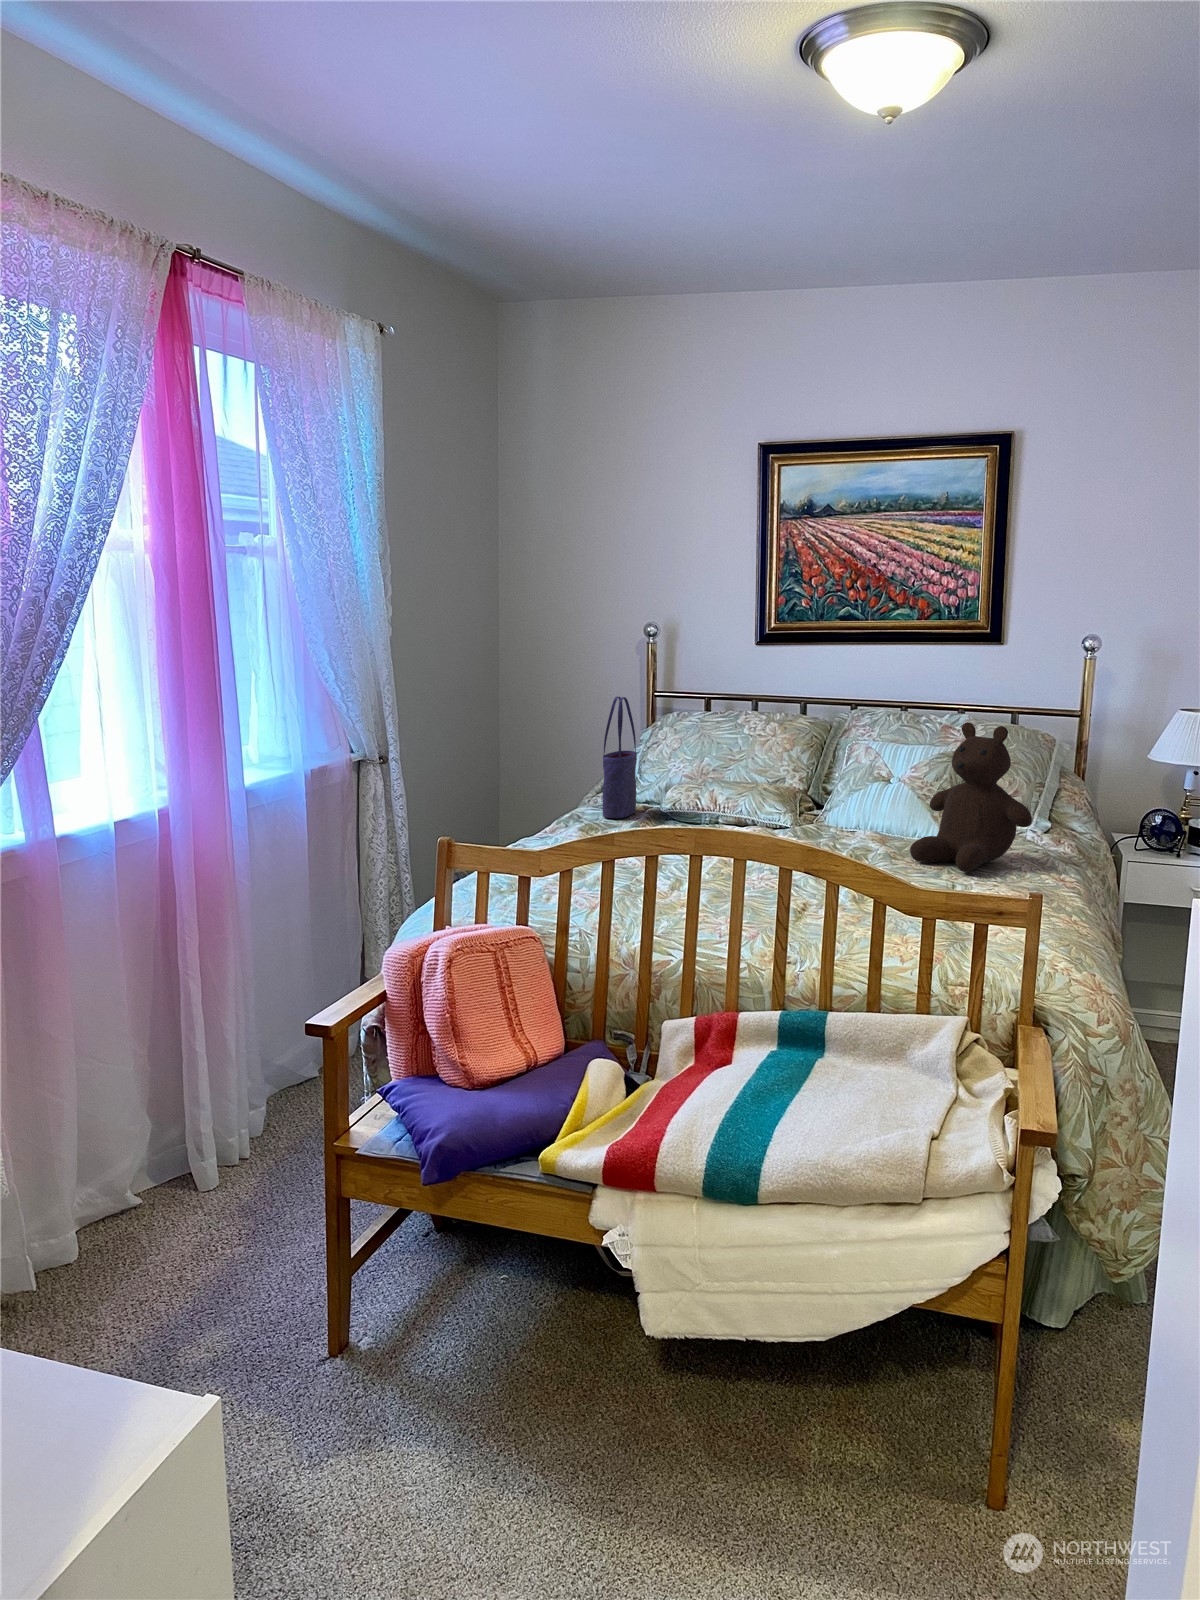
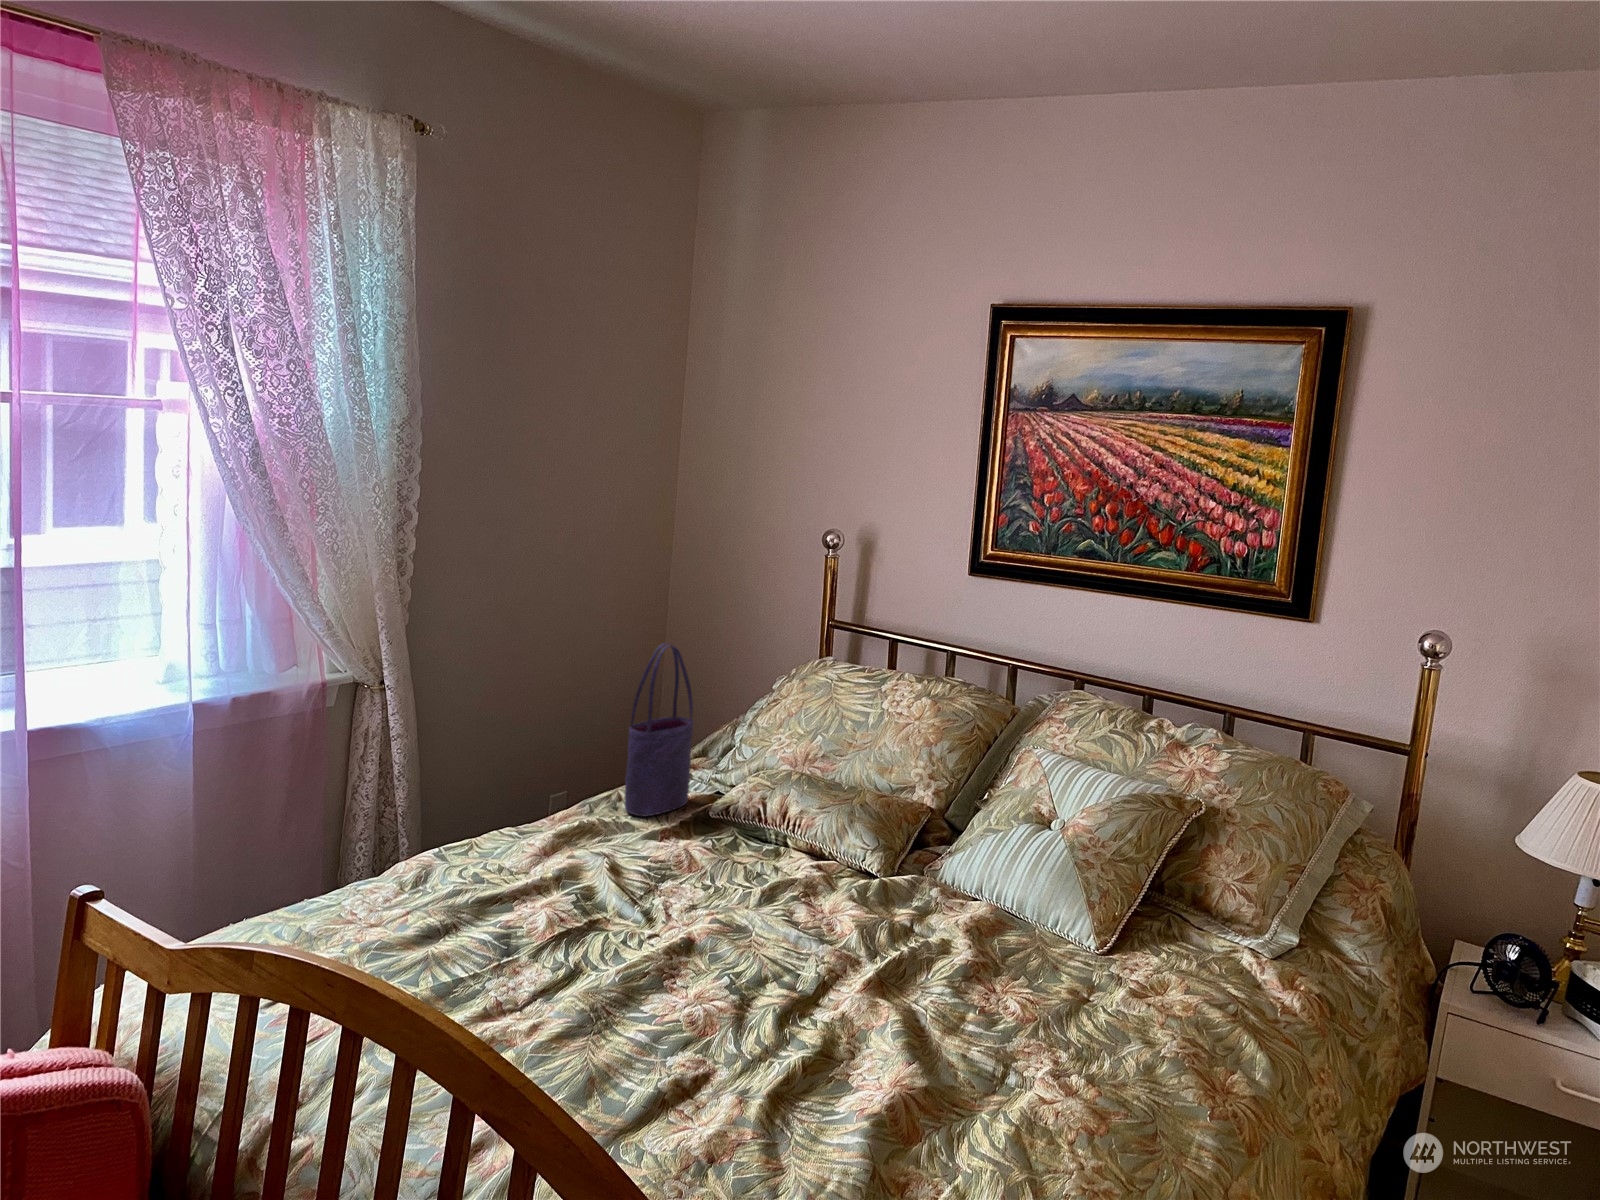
teddy bear: present [910,722,1032,872] -> none [975,781,1179,1054]

